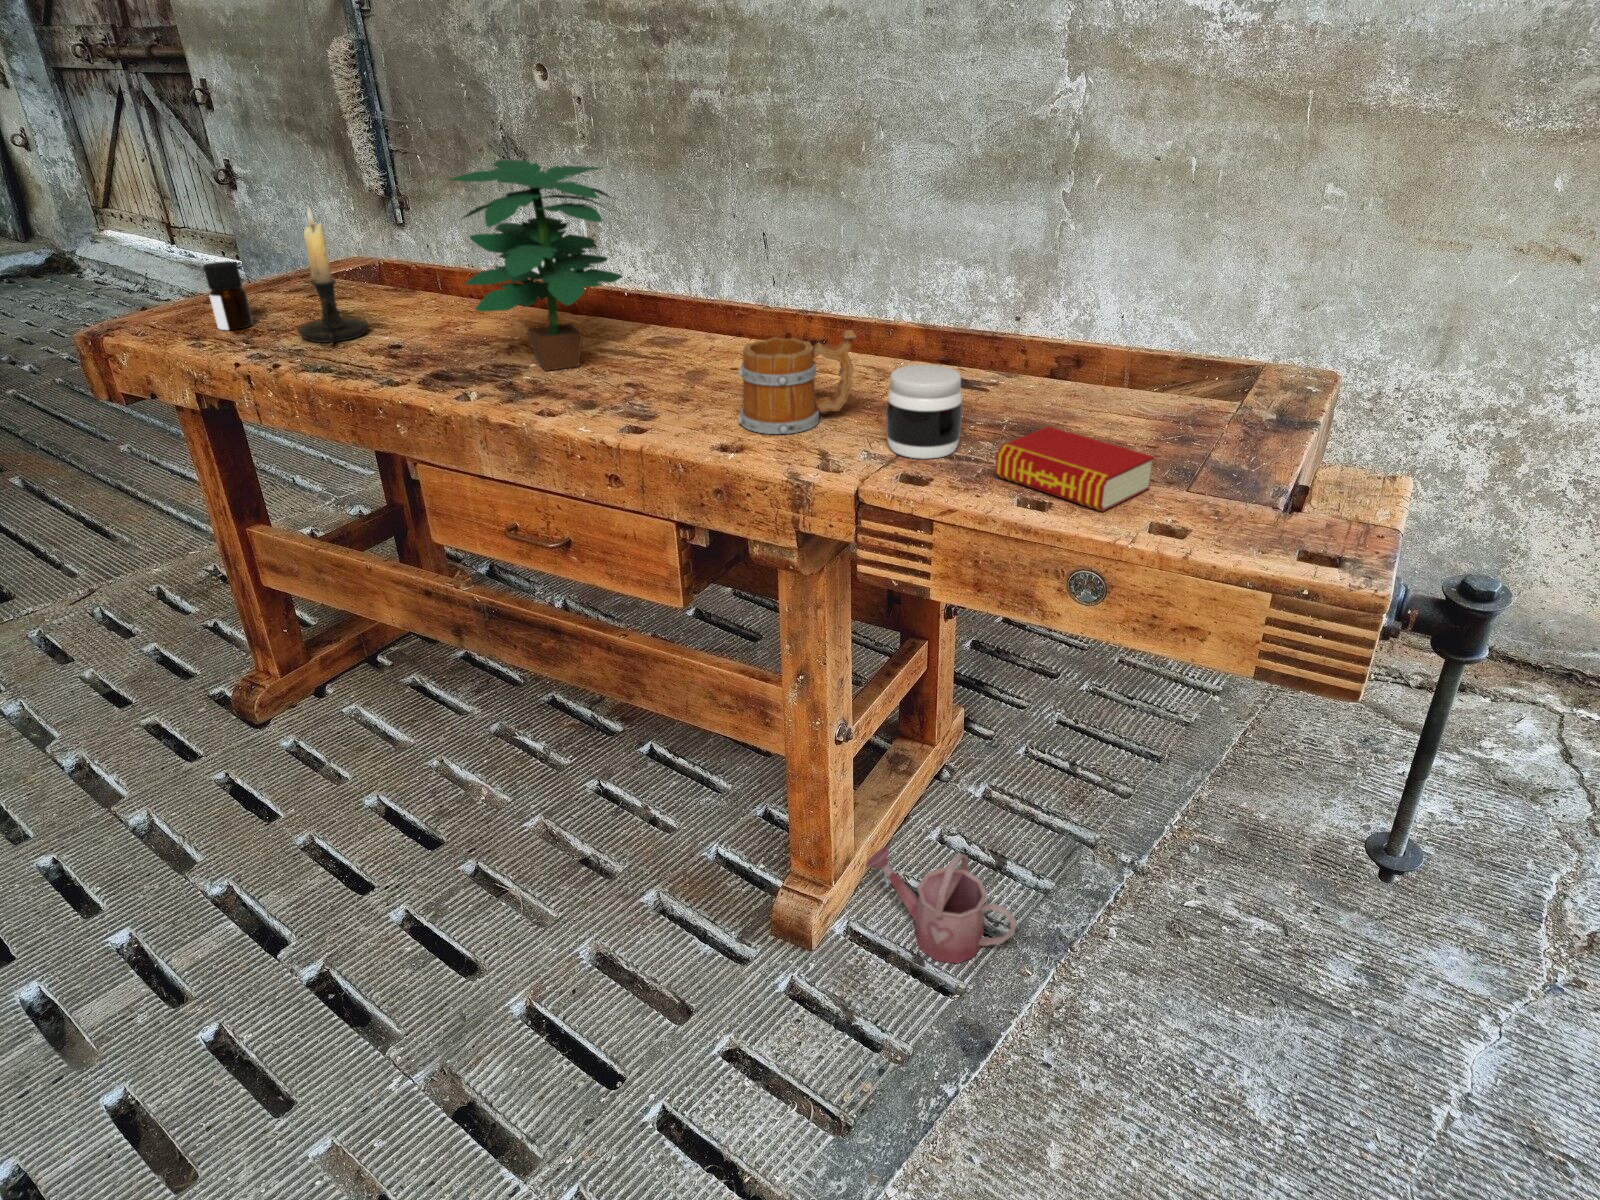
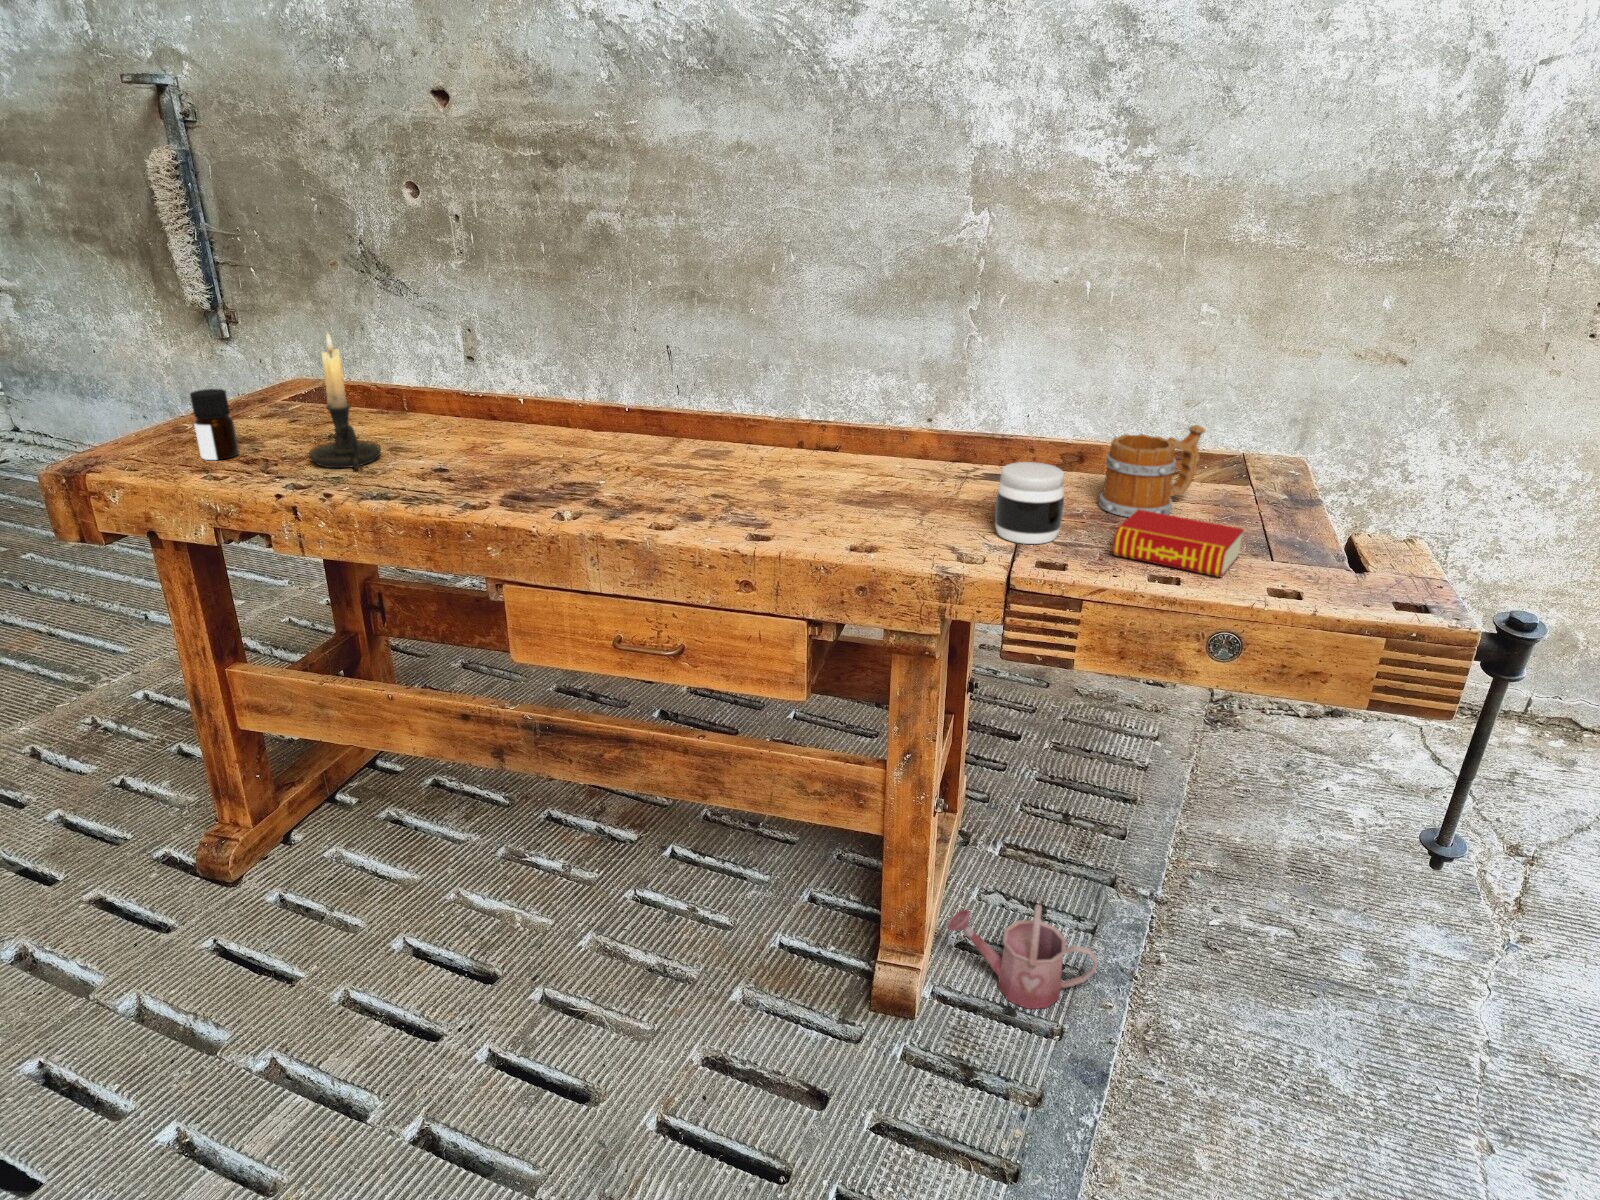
potted plant: present [451,160,623,371] -> none [524,285,681,485]
mug: present [738,330,856,434] -> present [1099,425,1205,517]

